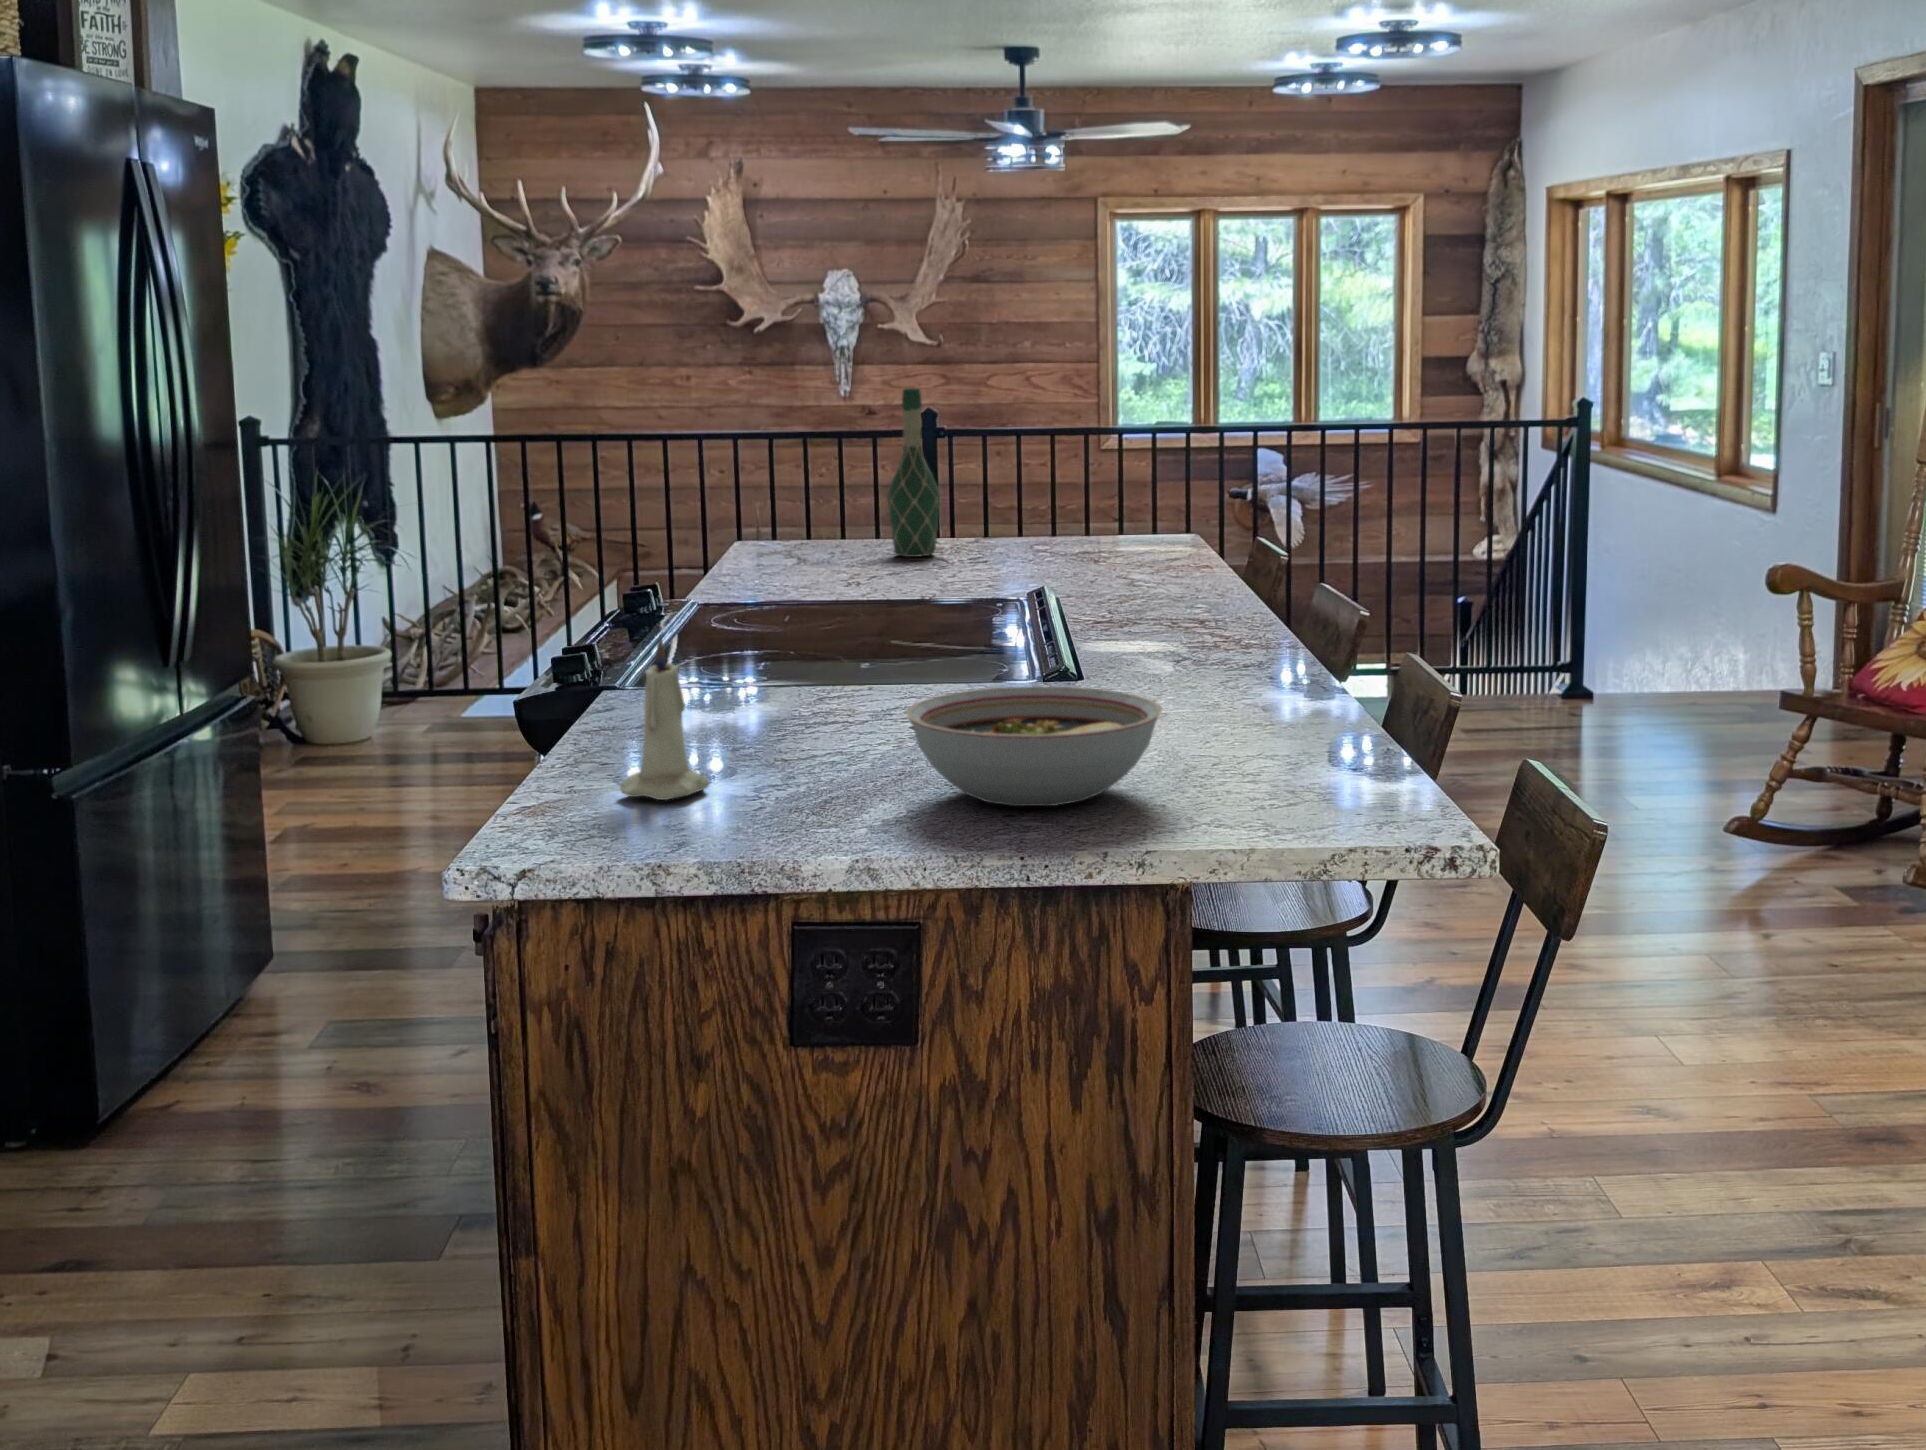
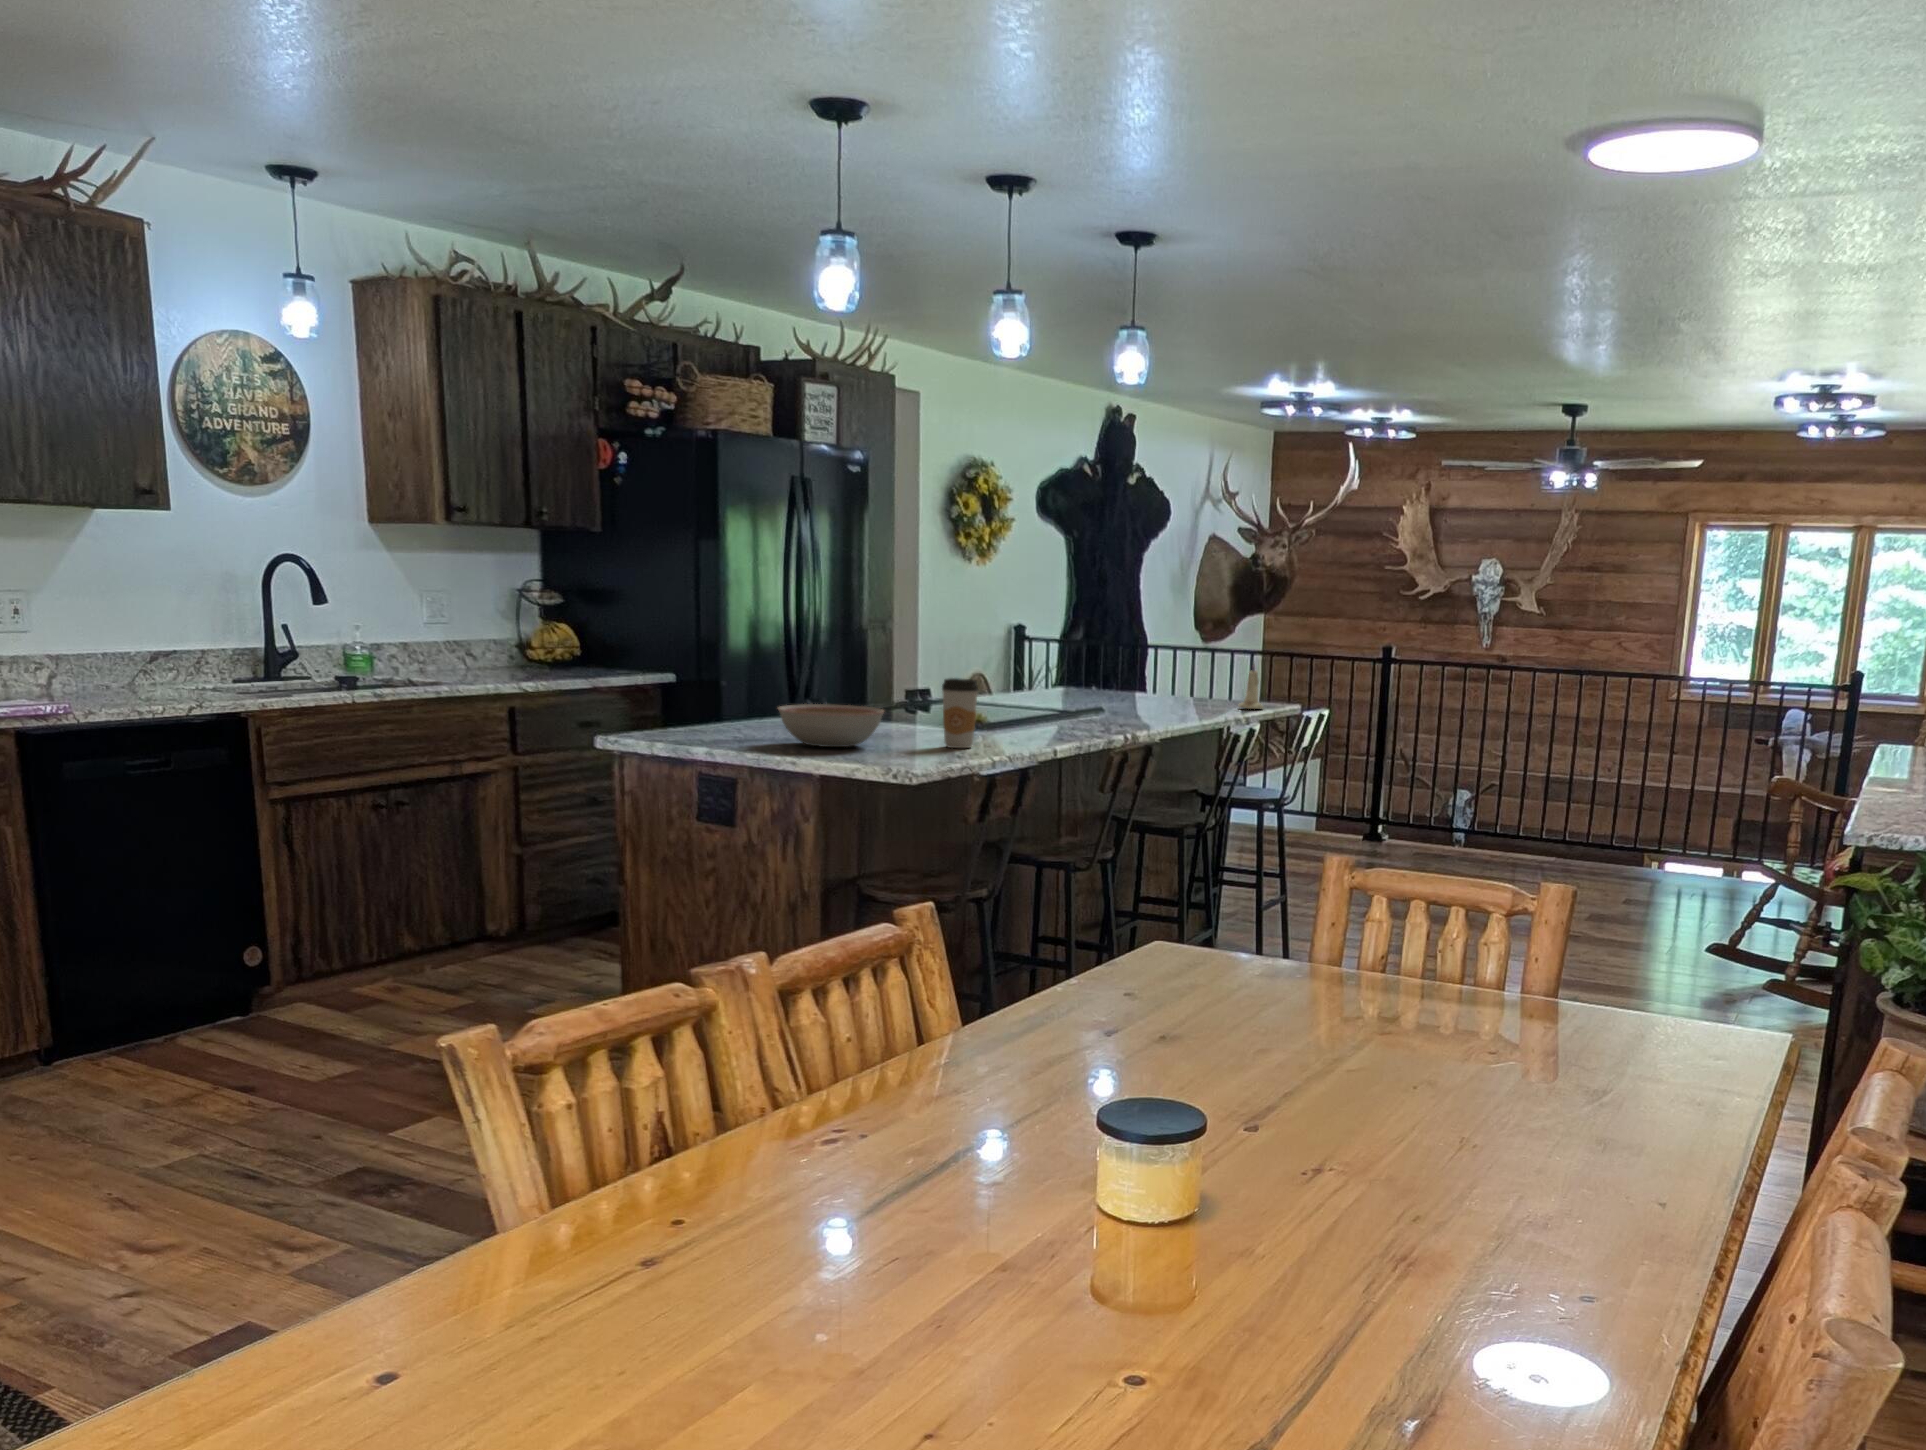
wine bottle: present [887,388,940,557] -> none [1139,607,1168,700]
coffee cup: none [1187,593,1270,750] -> present [942,678,978,748]
candle: present [620,636,709,800] -> present [1239,665,1263,709]

